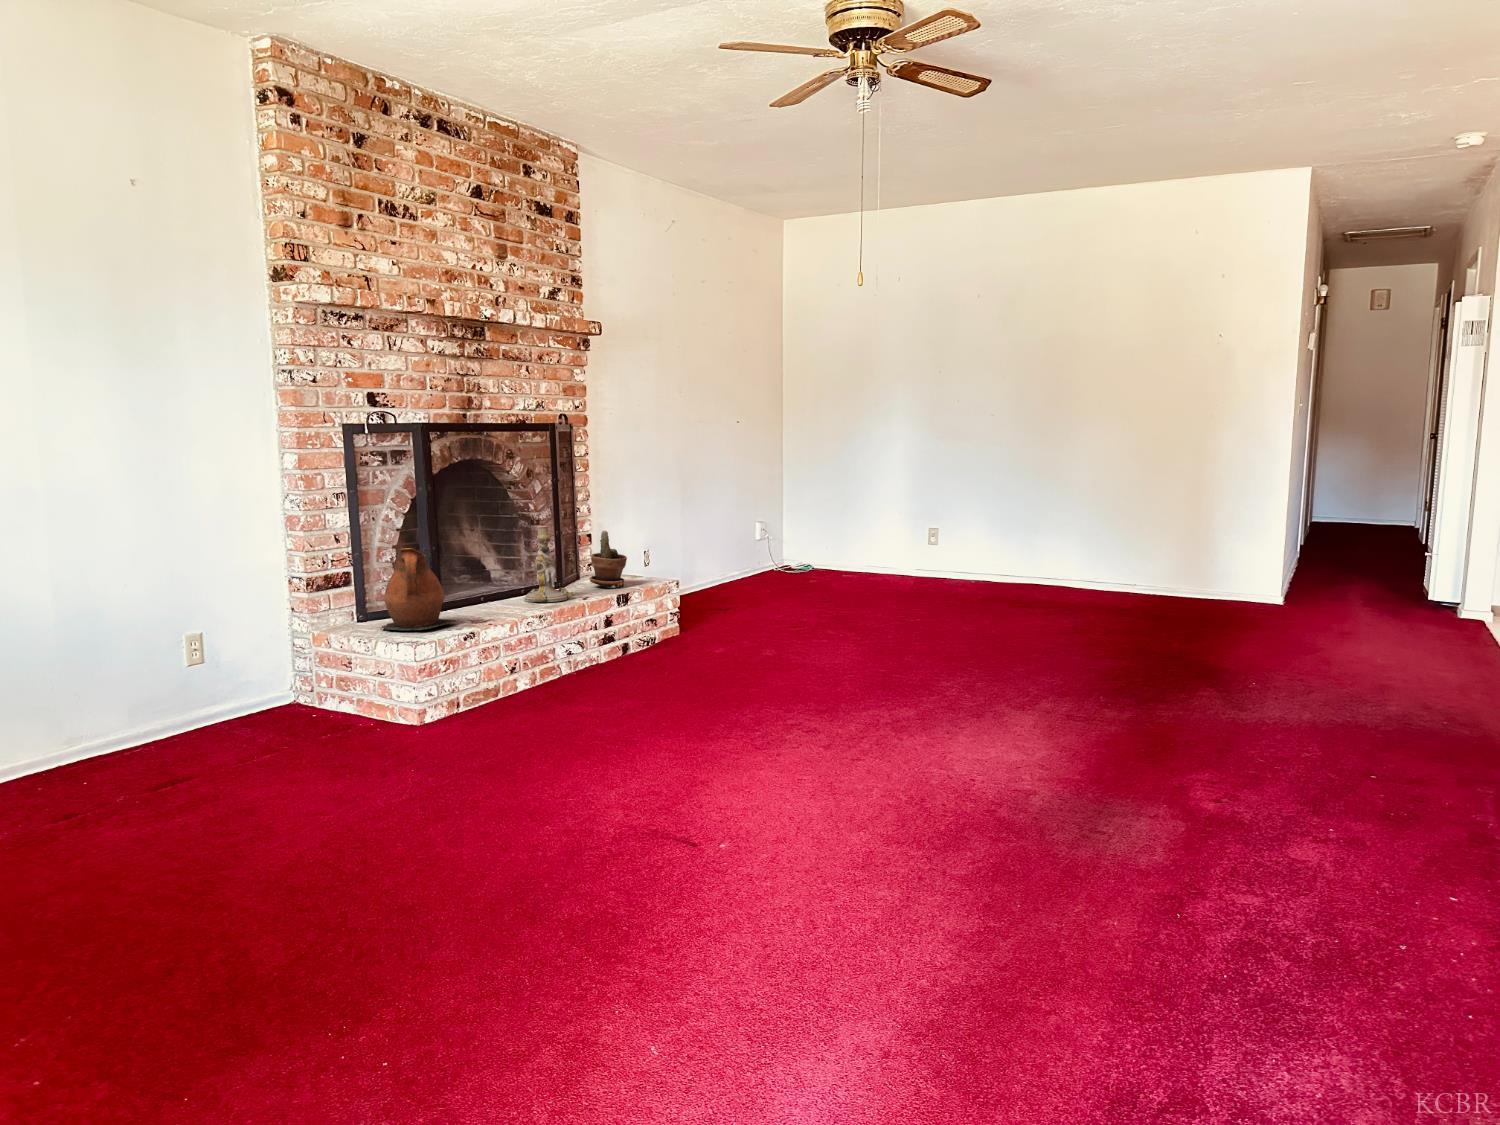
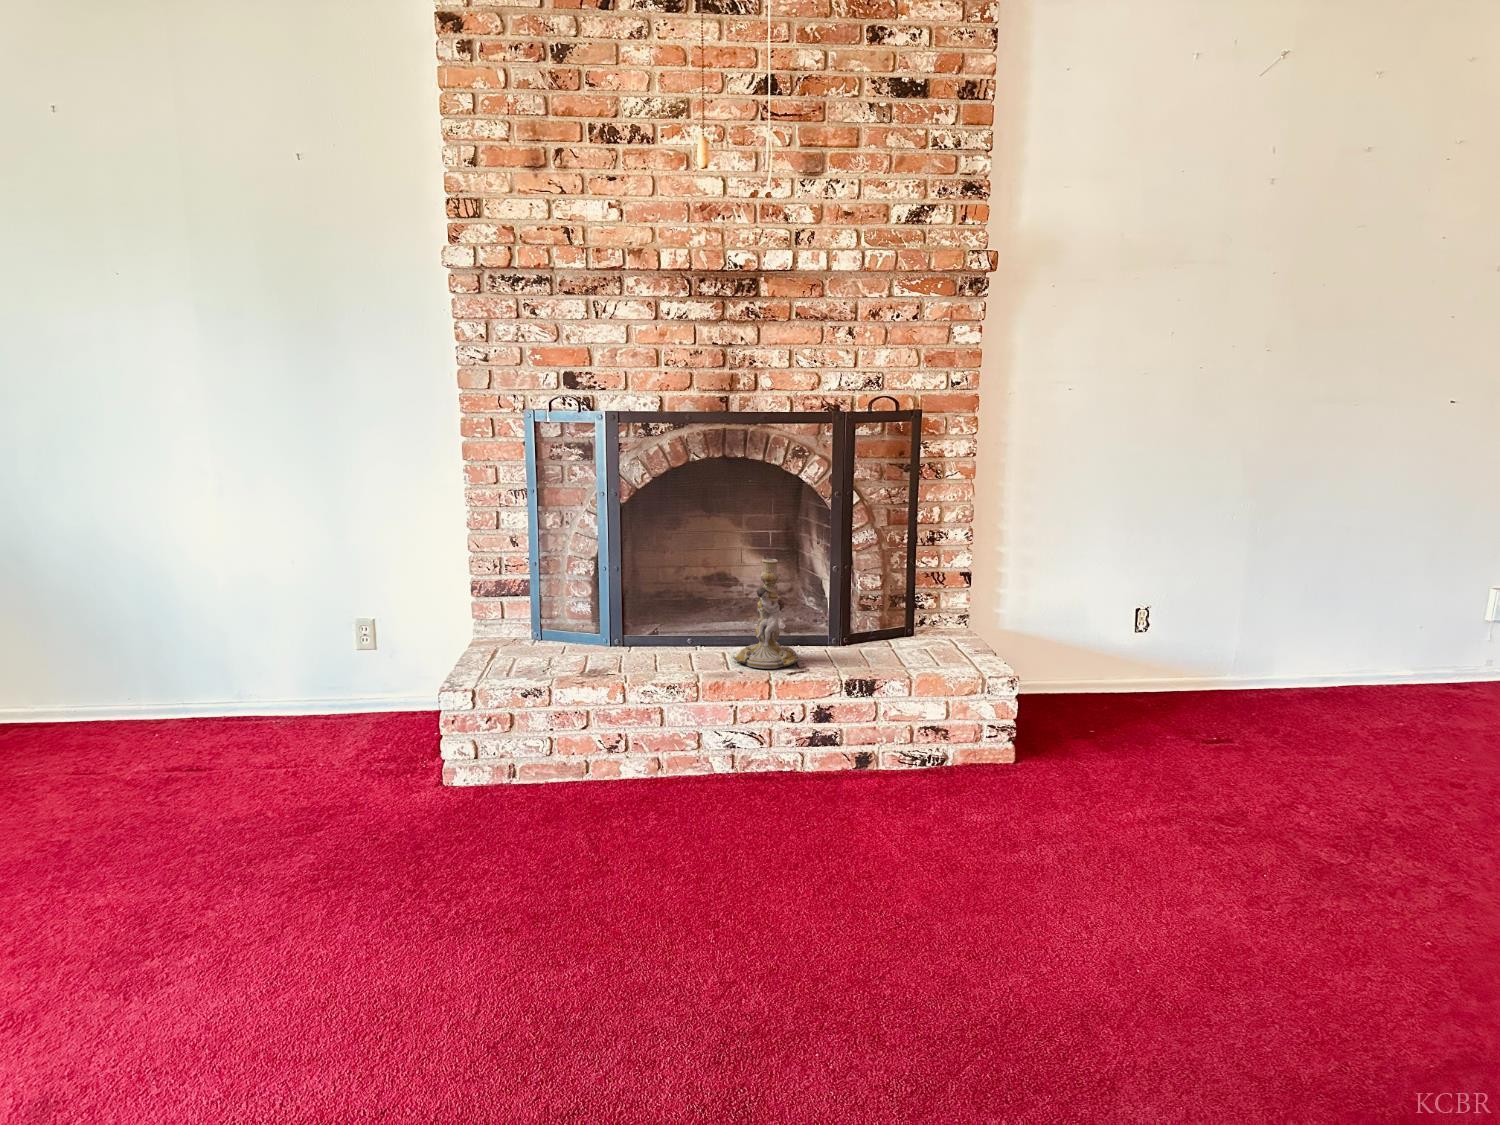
potted plant: present [590,531,627,588] -> none [877,577,934,664]
ceramic pitcher: present [382,548,456,630] -> none [481,569,566,672]

